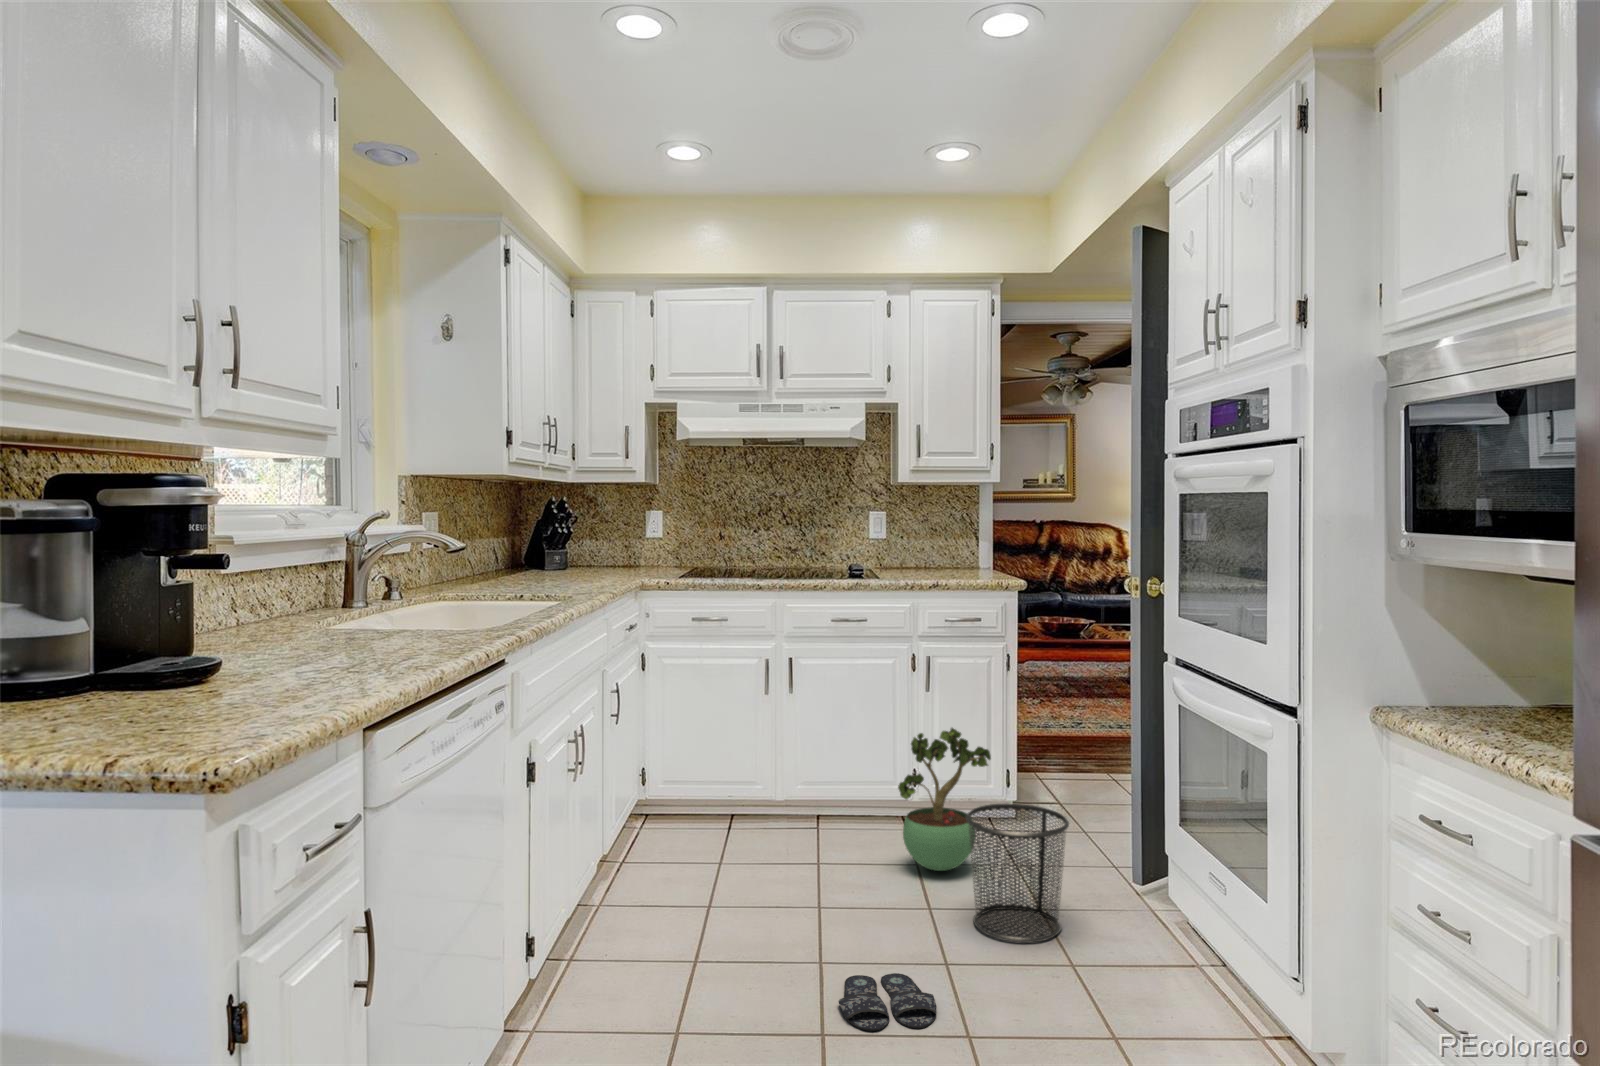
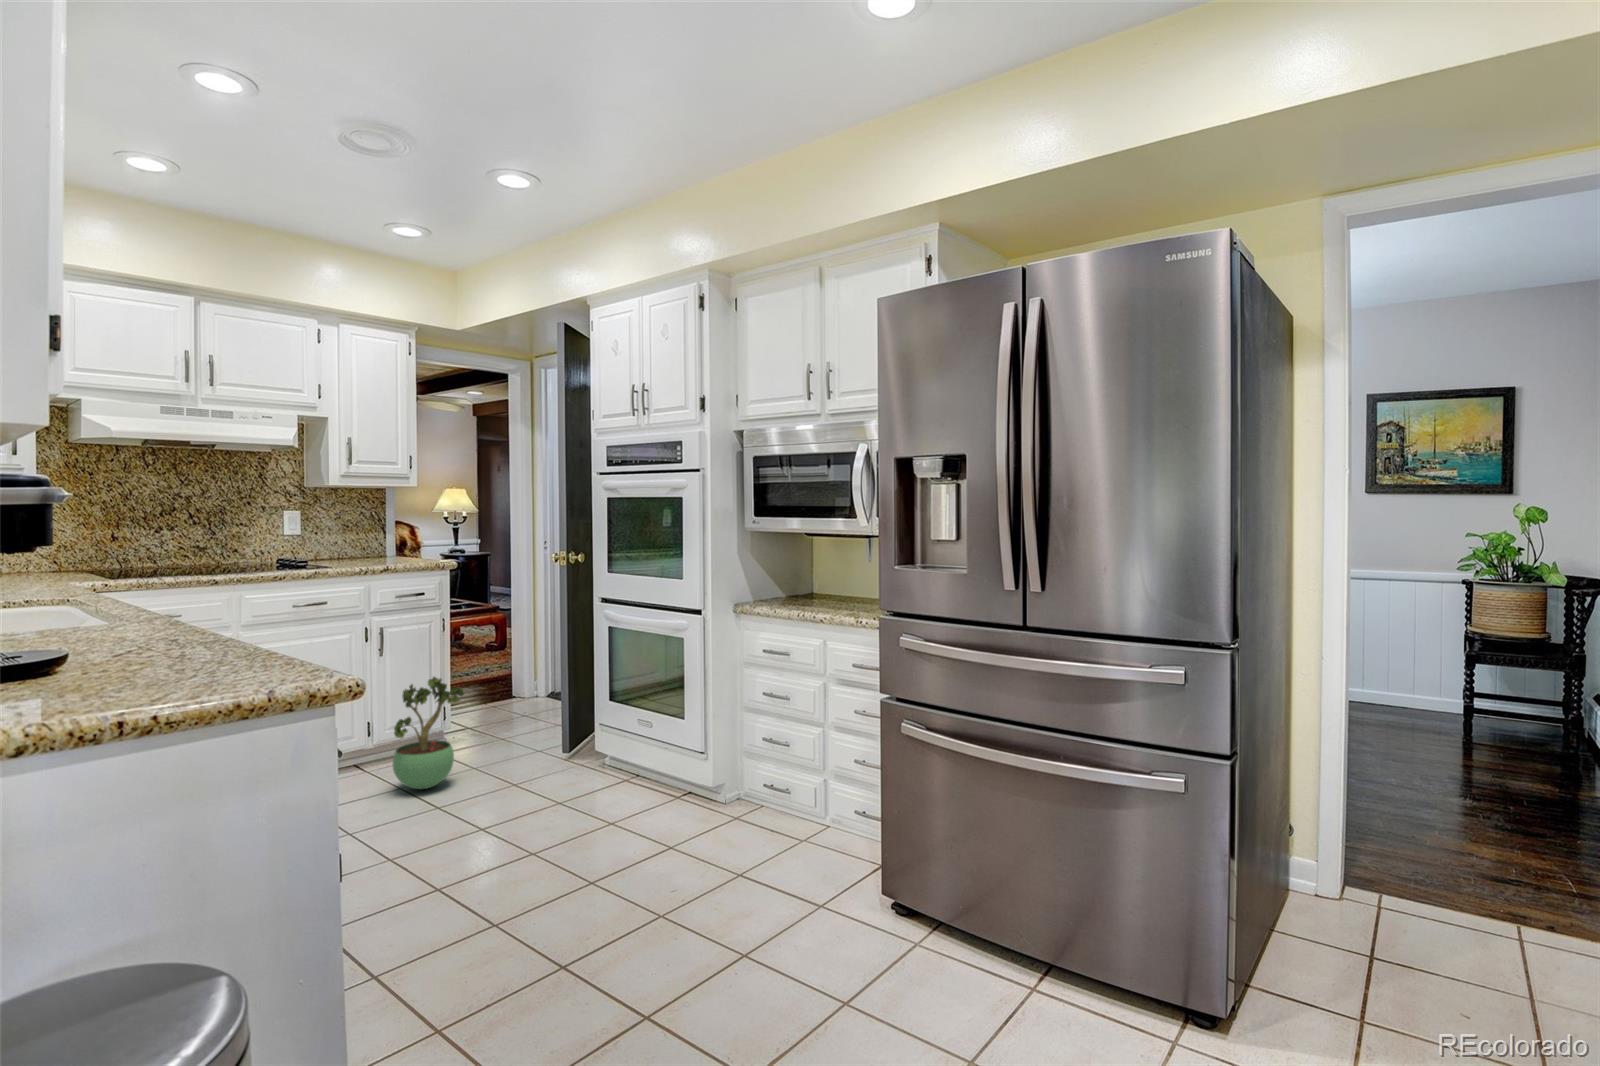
waste bin: present [966,803,1069,943] -> none [475,717,551,811]
slippers: present [838,973,936,1031] -> none [429,849,515,885]

